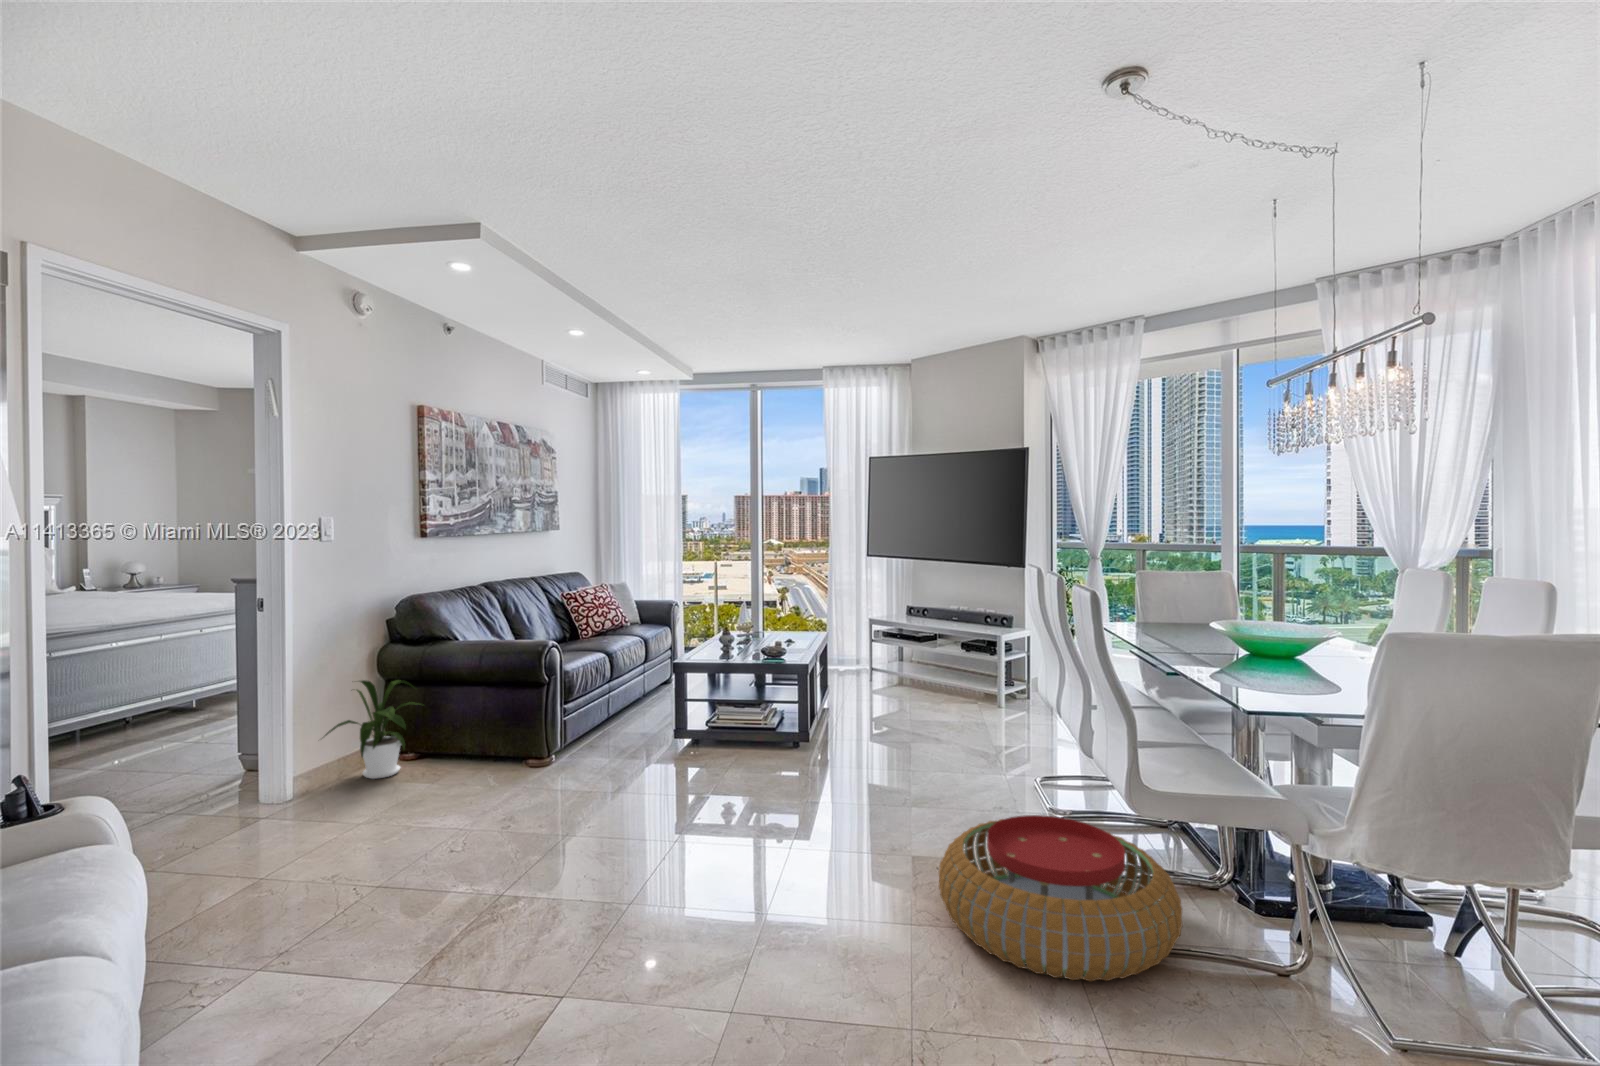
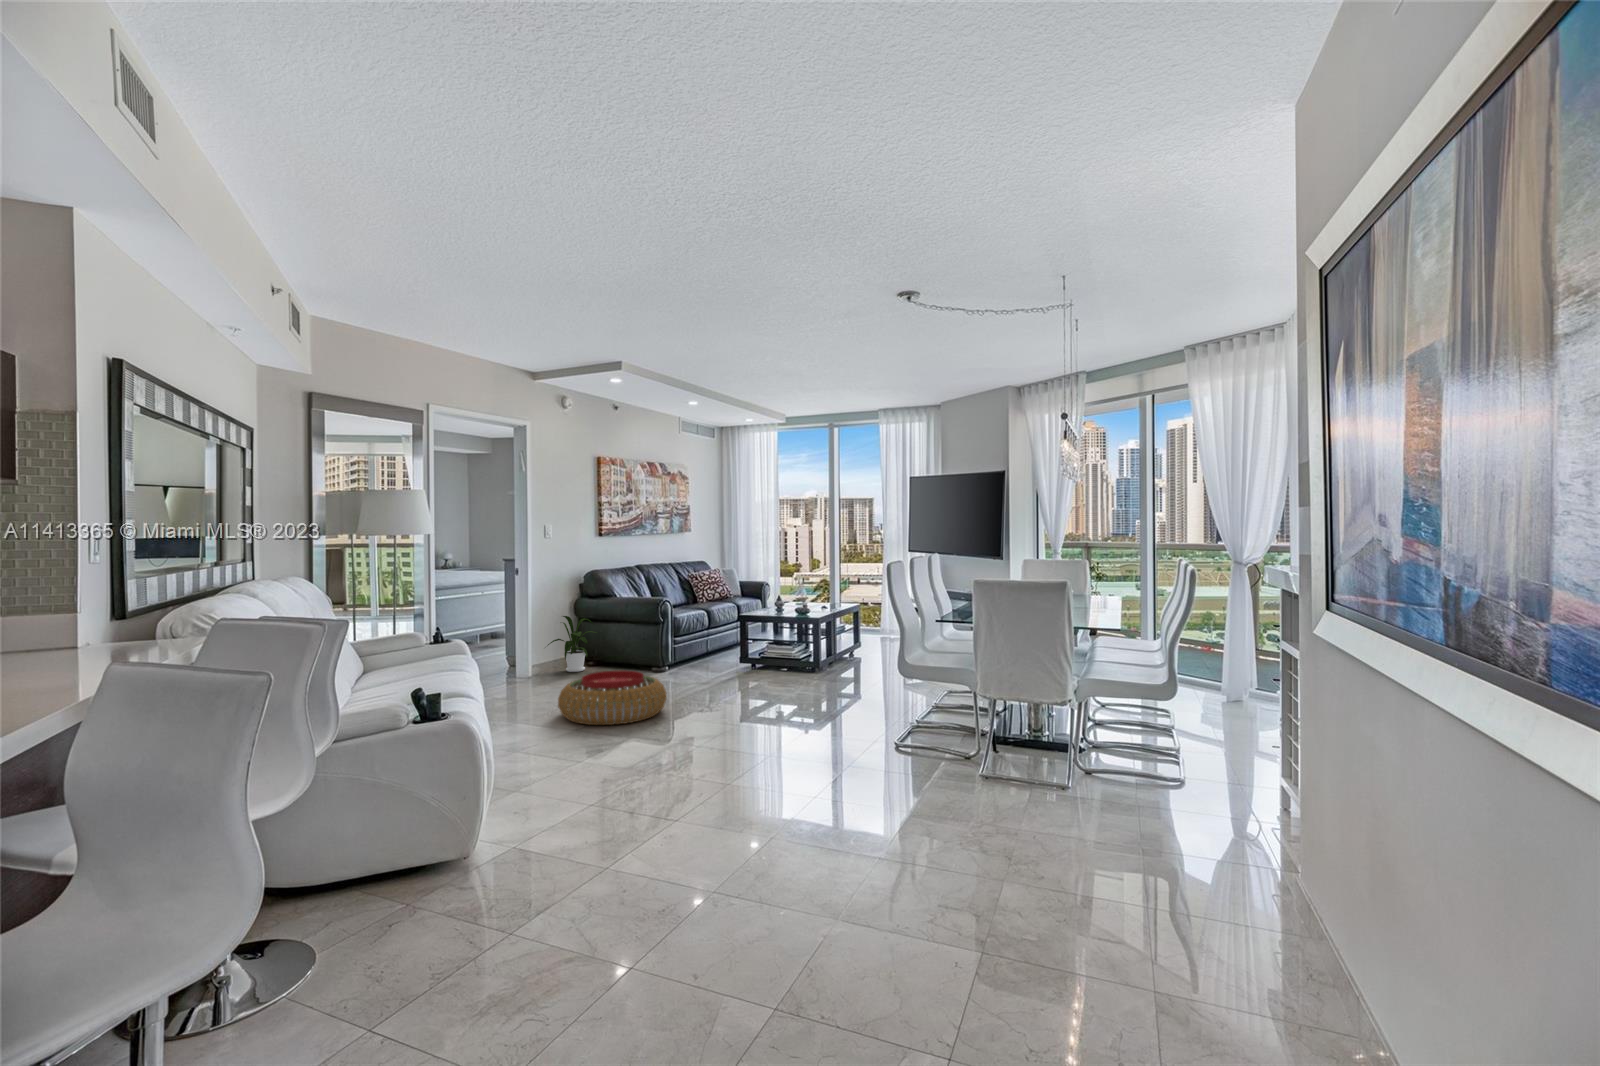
pouf: present [939,815,1183,981] -> present [558,671,666,725]

